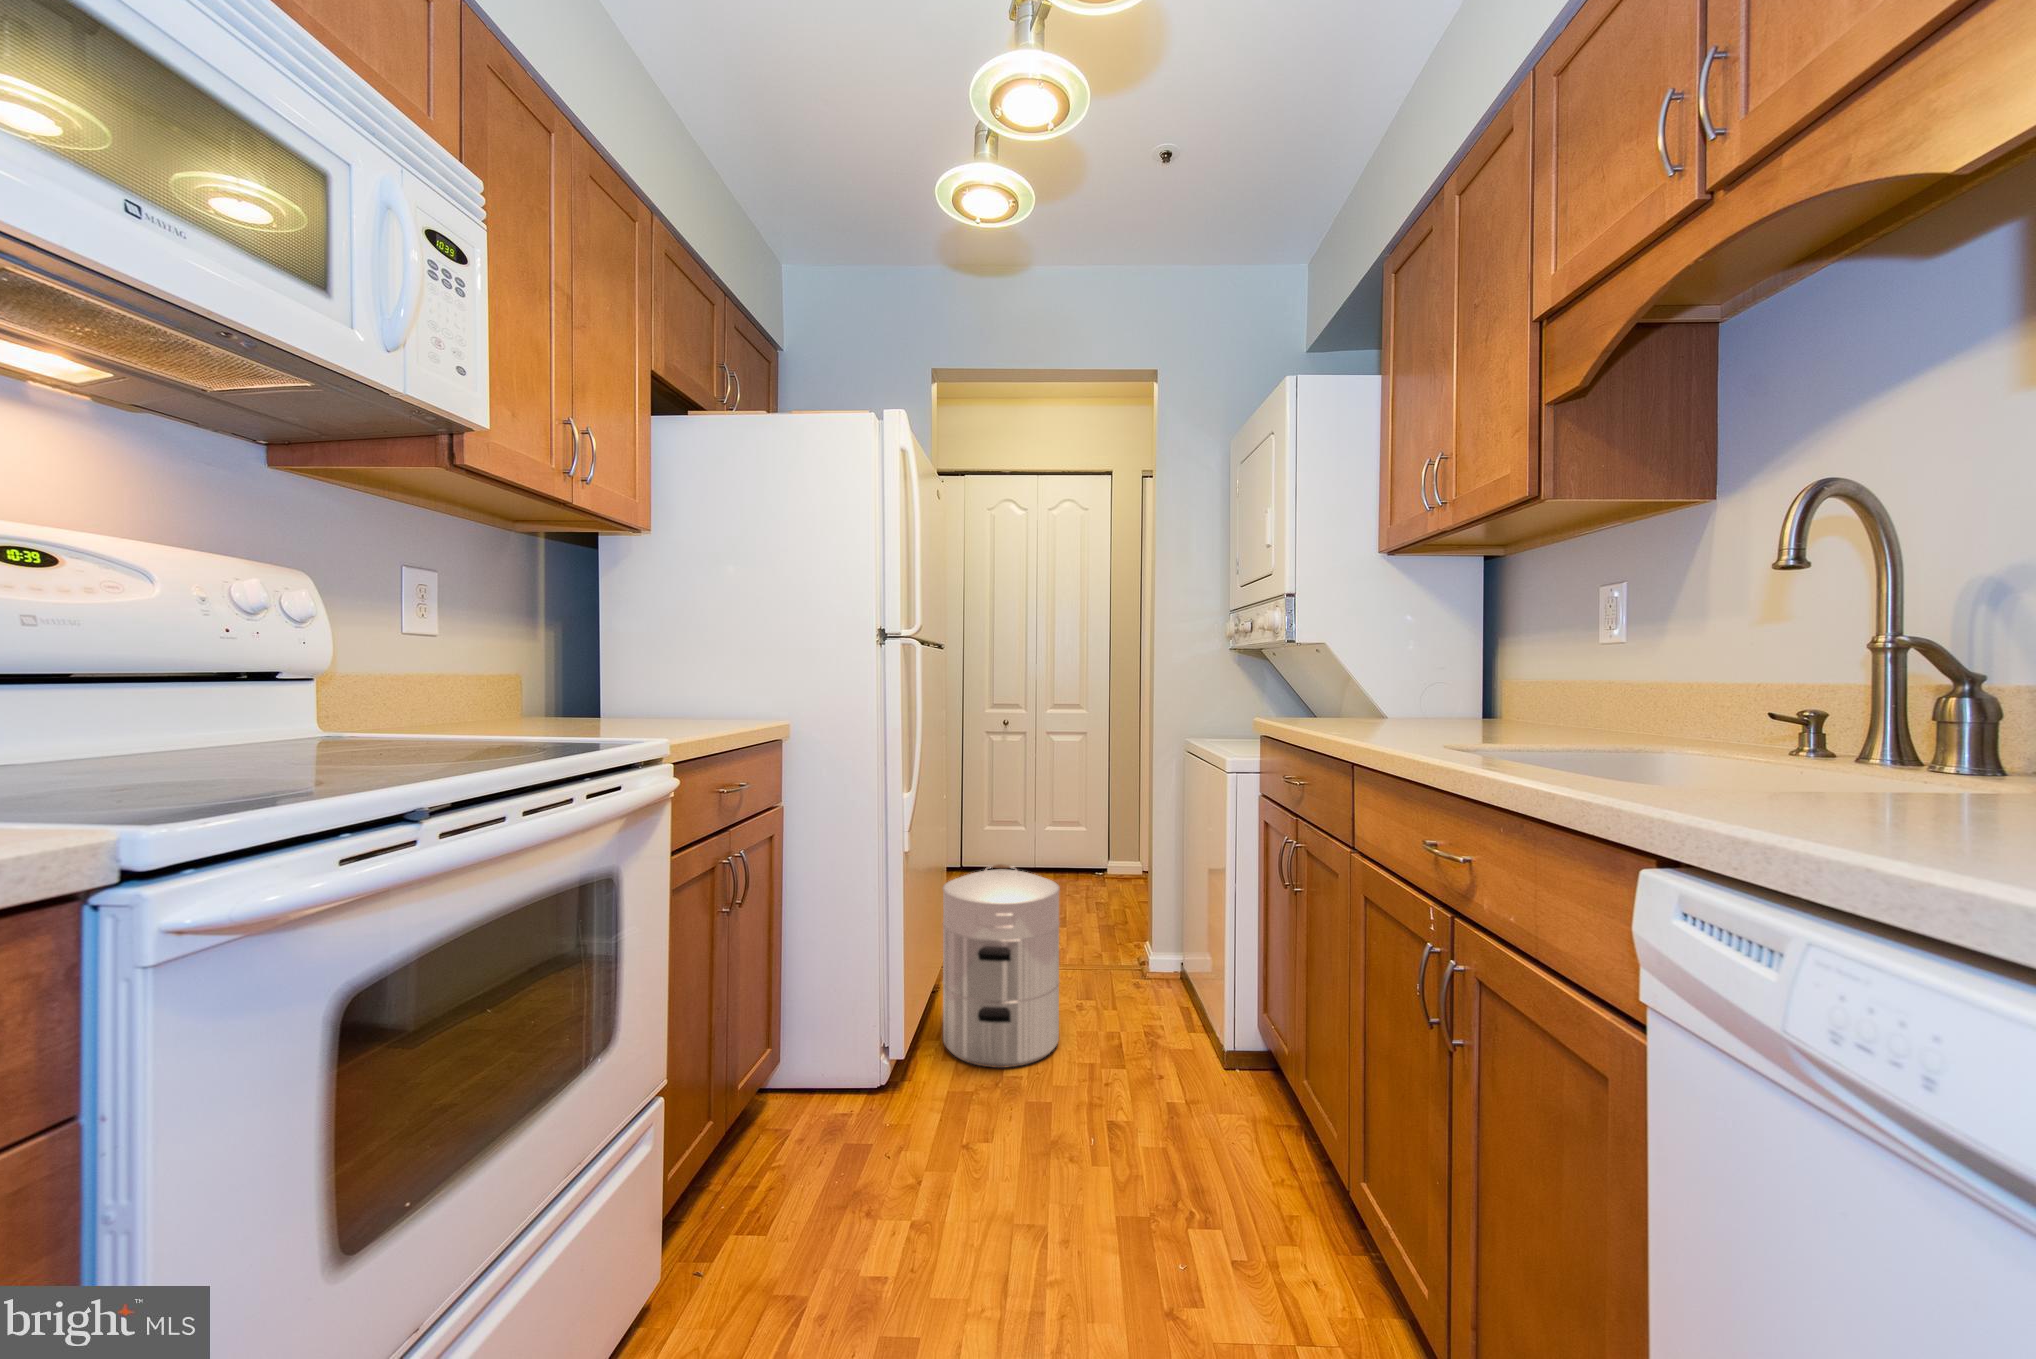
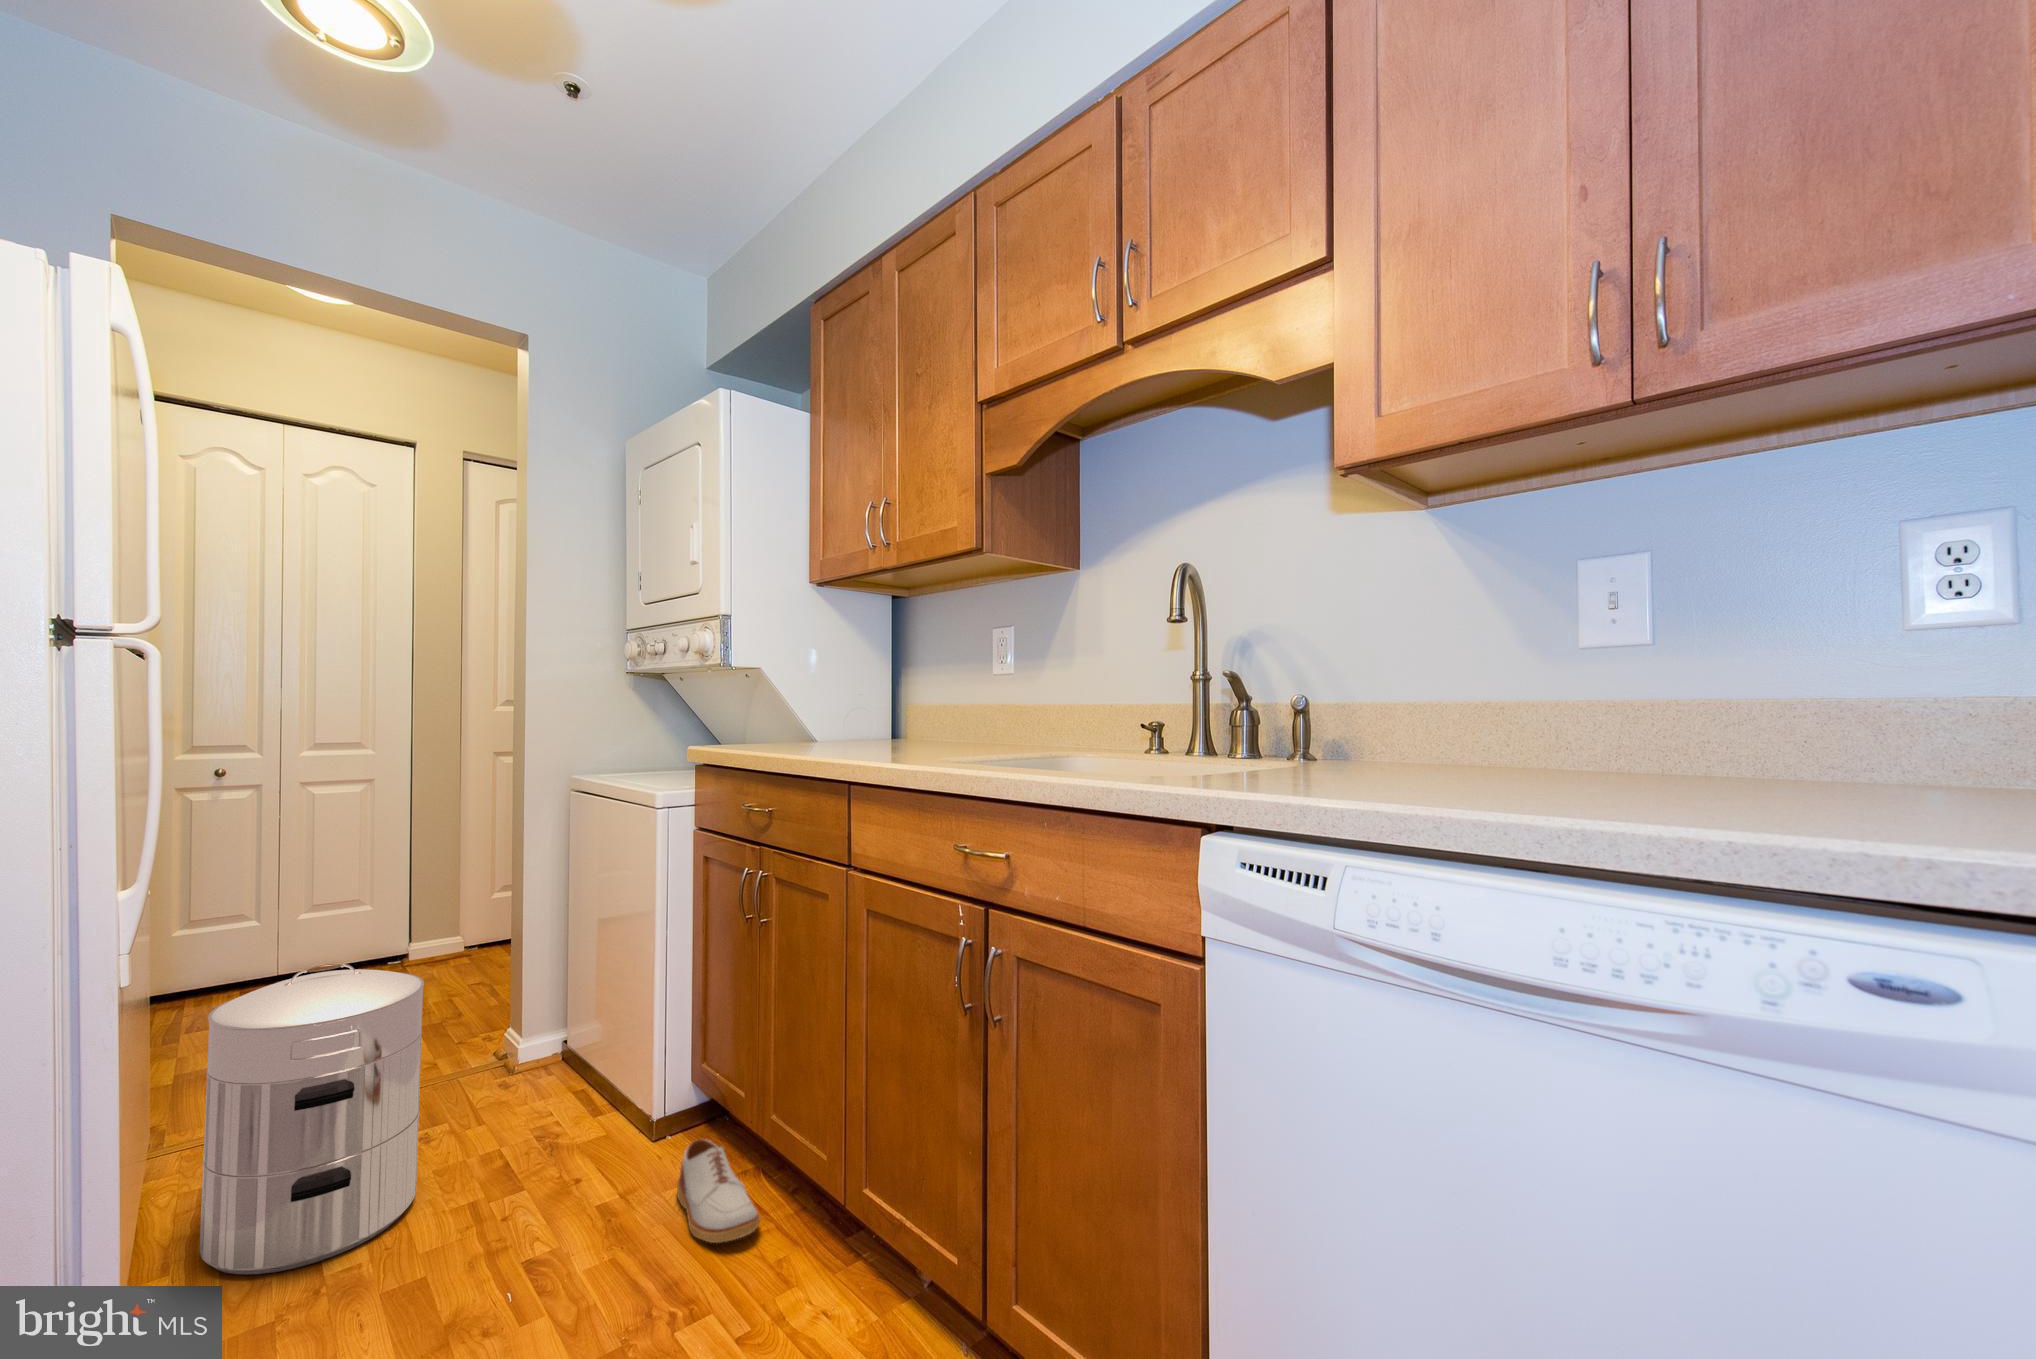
shoe: none [1227,1077,1286,1178] -> present [677,1139,760,1243]

